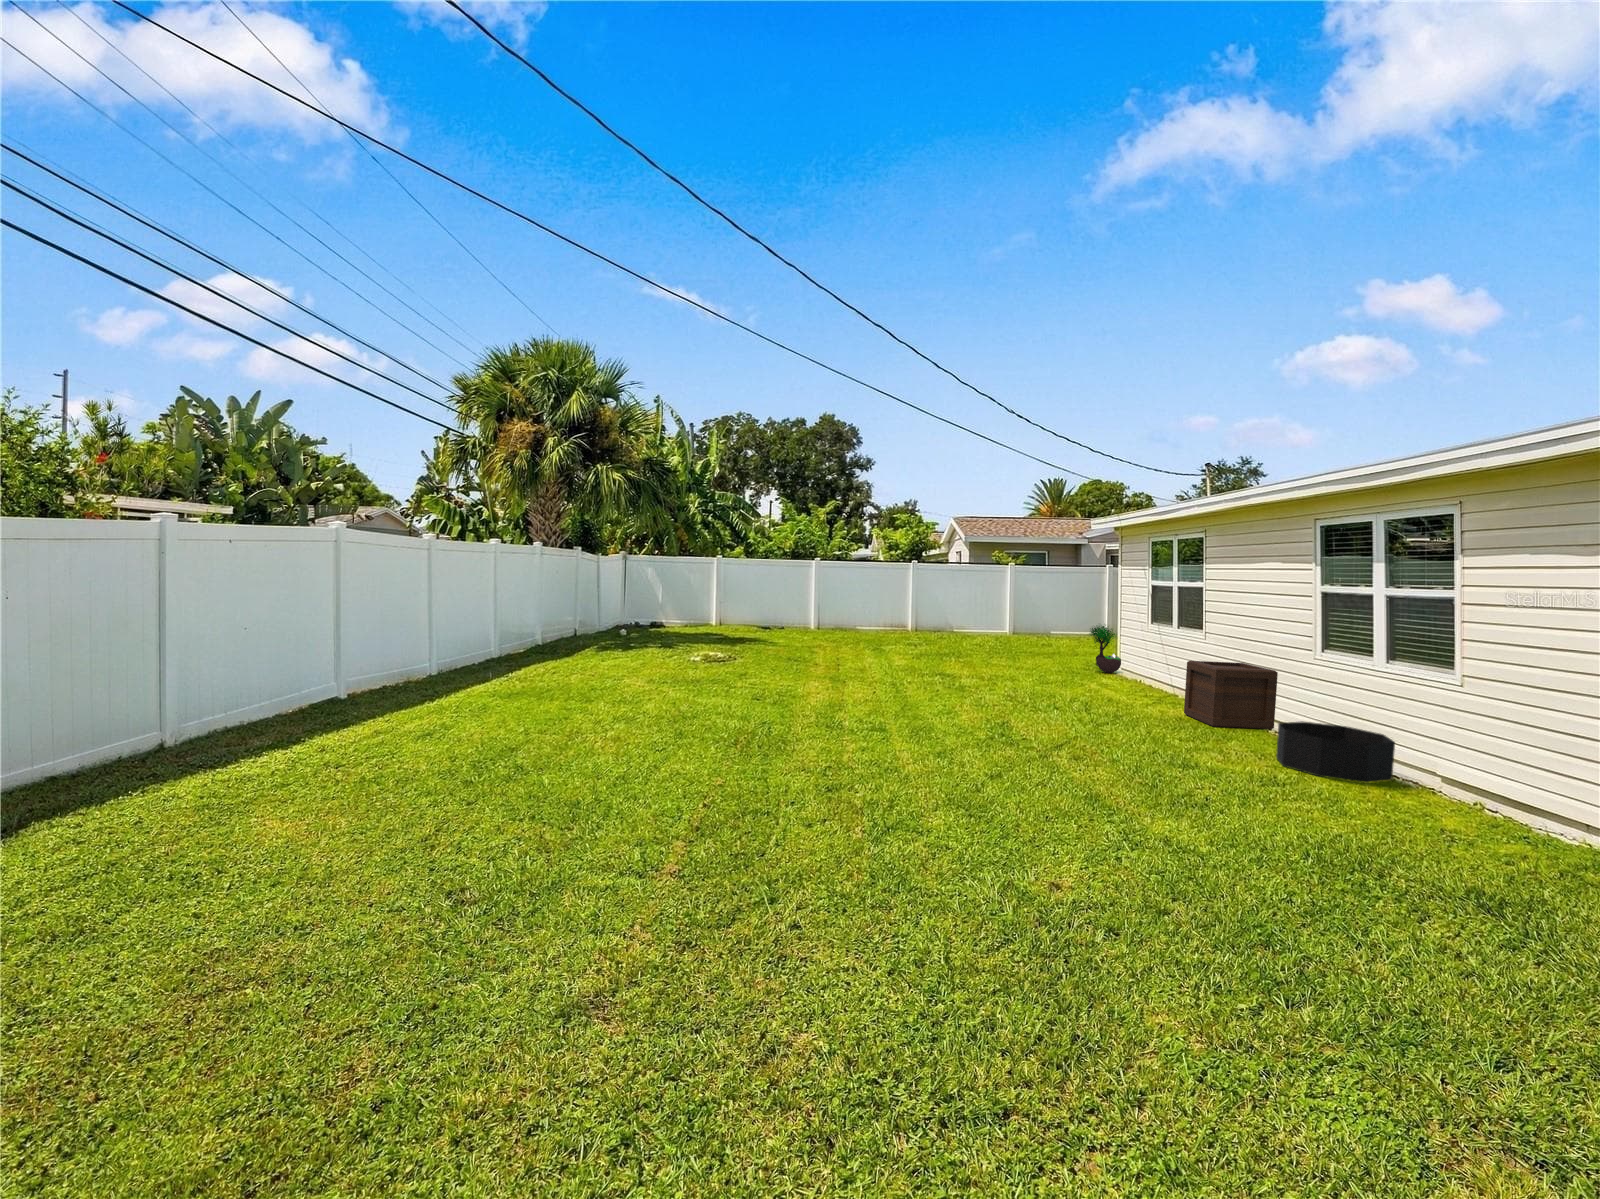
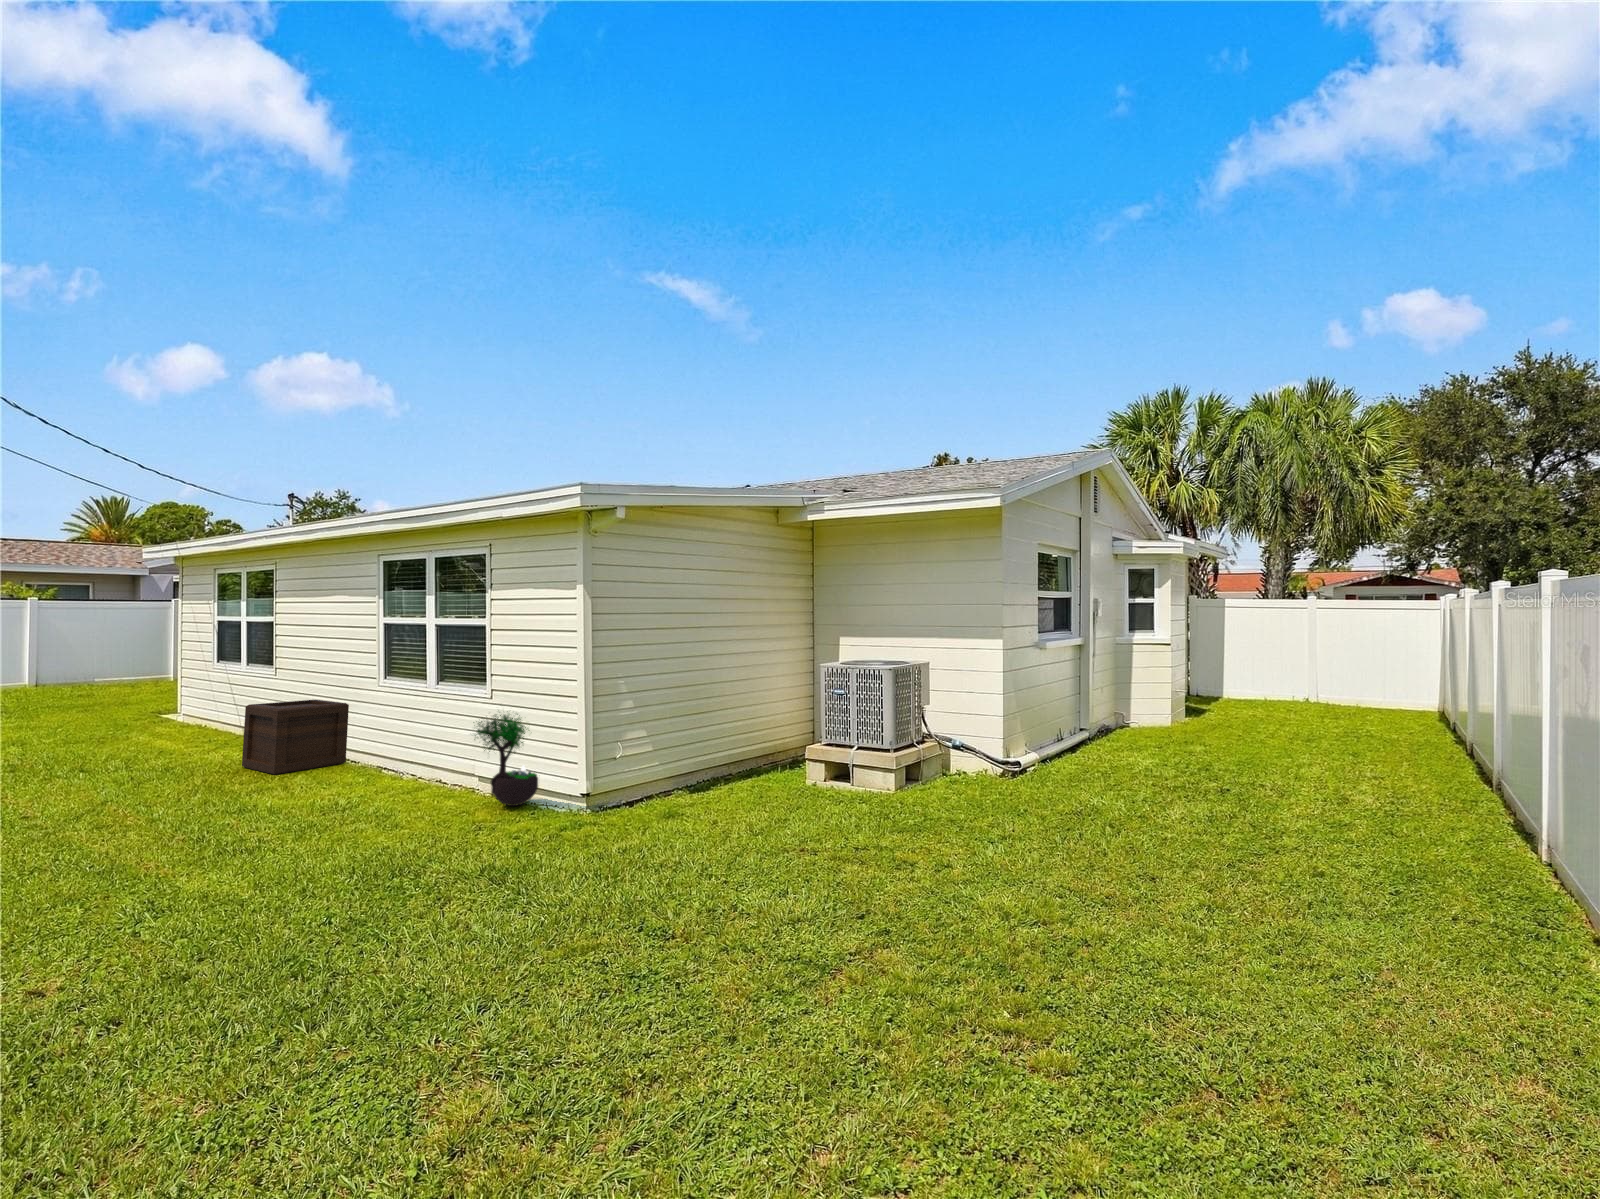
potted tree: present [1089,625,1121,673] -> present [473,714,538,806]
basket: present [1276,721,1395,783] -> none [337,747,443,803]

